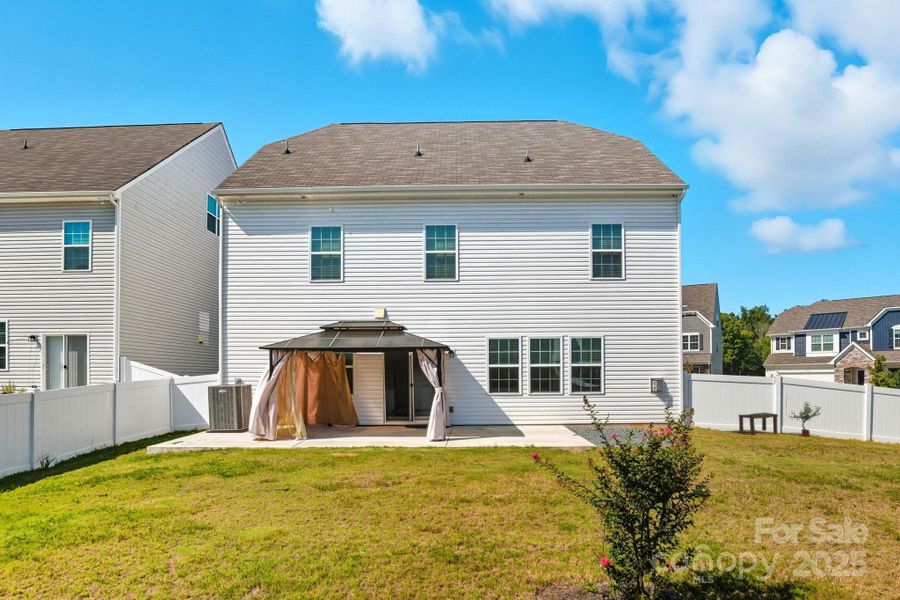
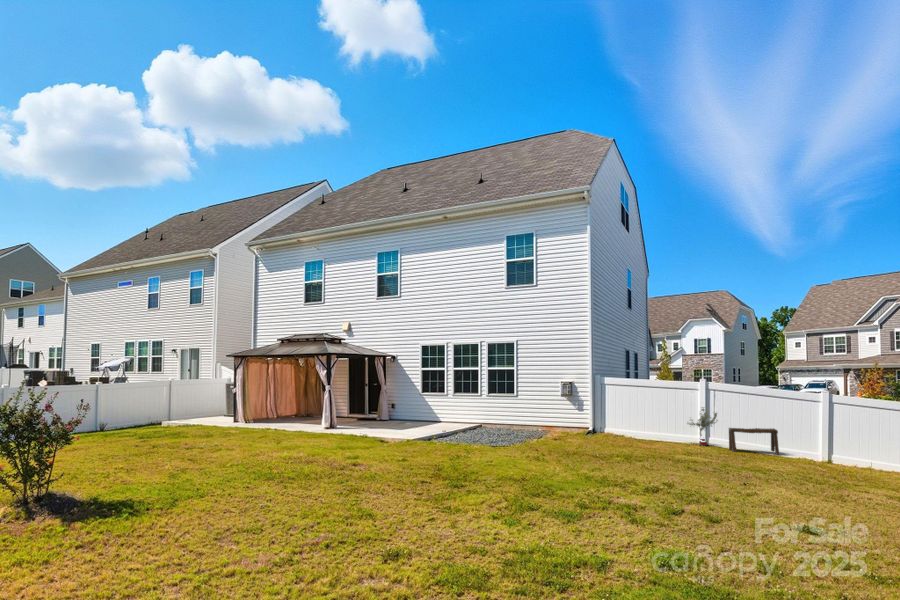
bench: present [739,412,778,435] -> present [729,428,779,455]

